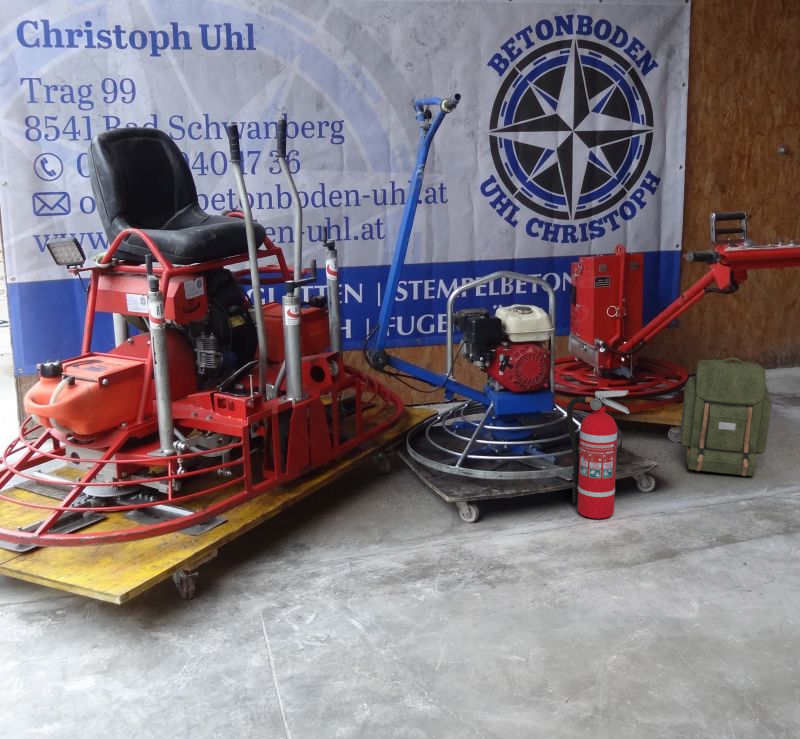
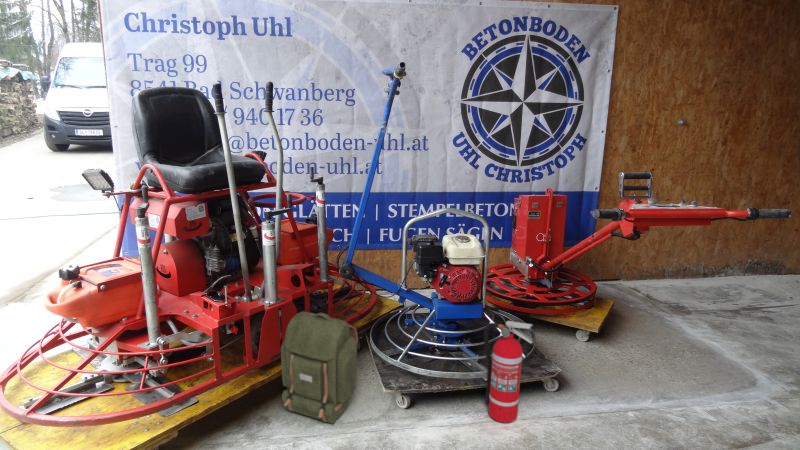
backpack: present [680,357,772,476] -> present [281,312,358,423]

